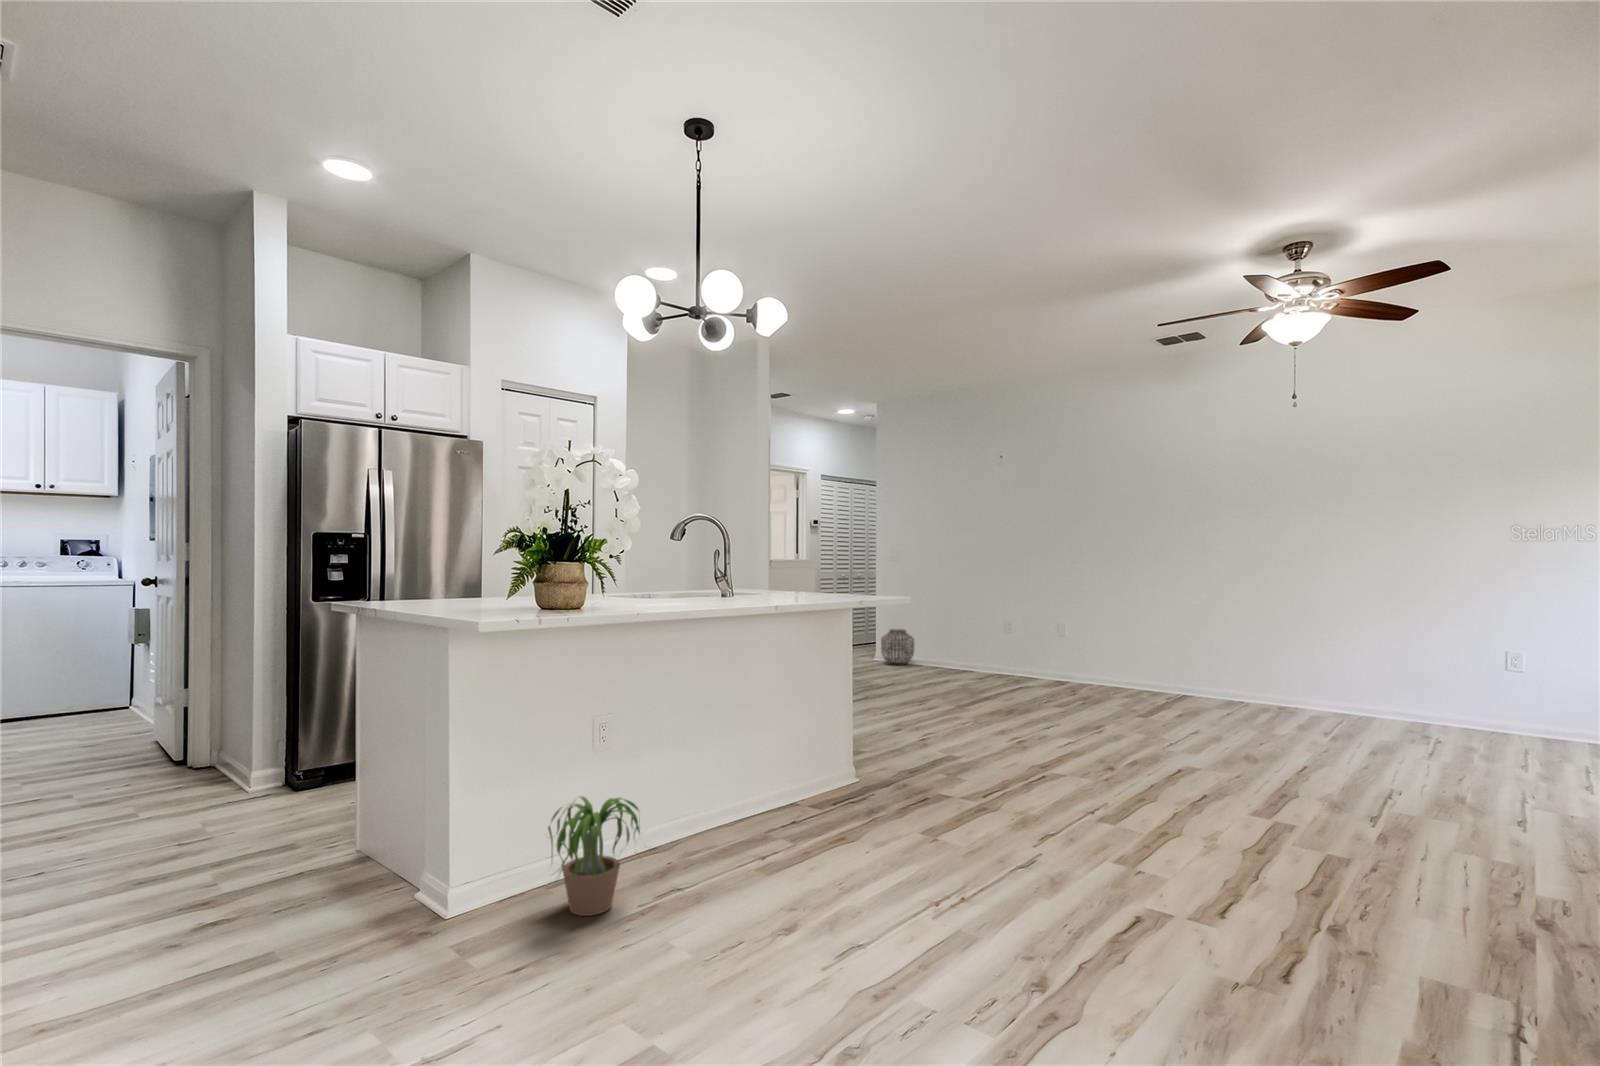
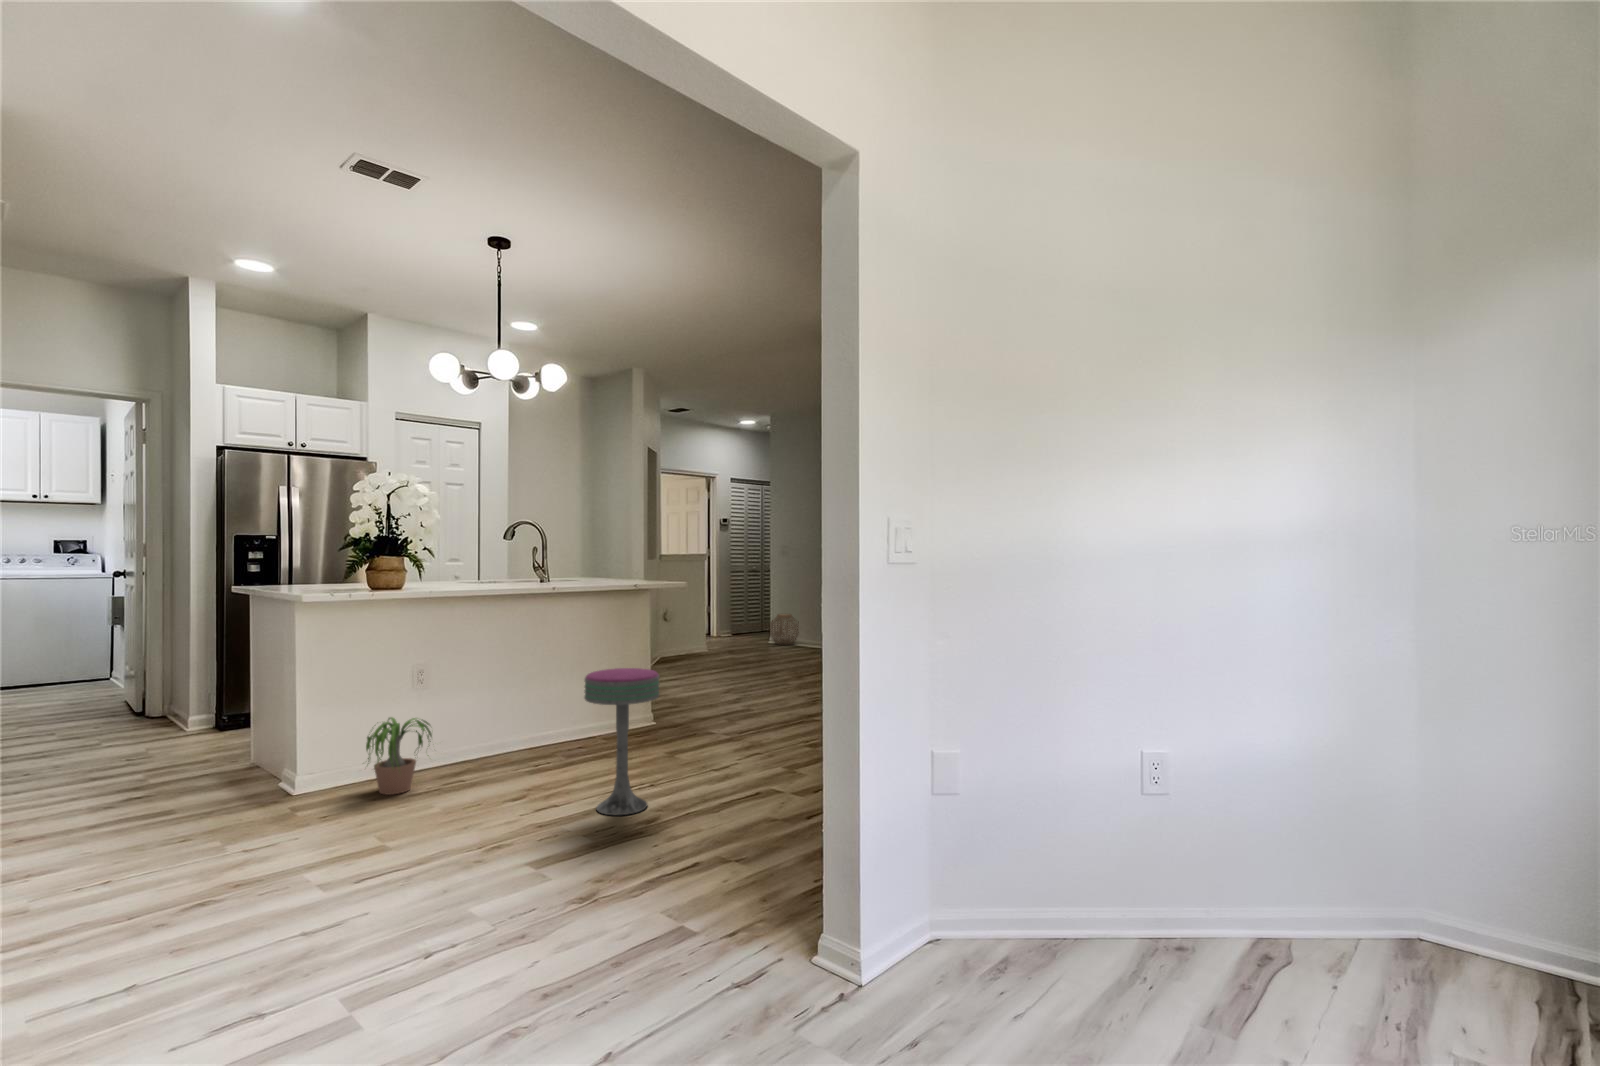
bar stool: none [900,729,1013,963] -> present [584,668,659,815]

